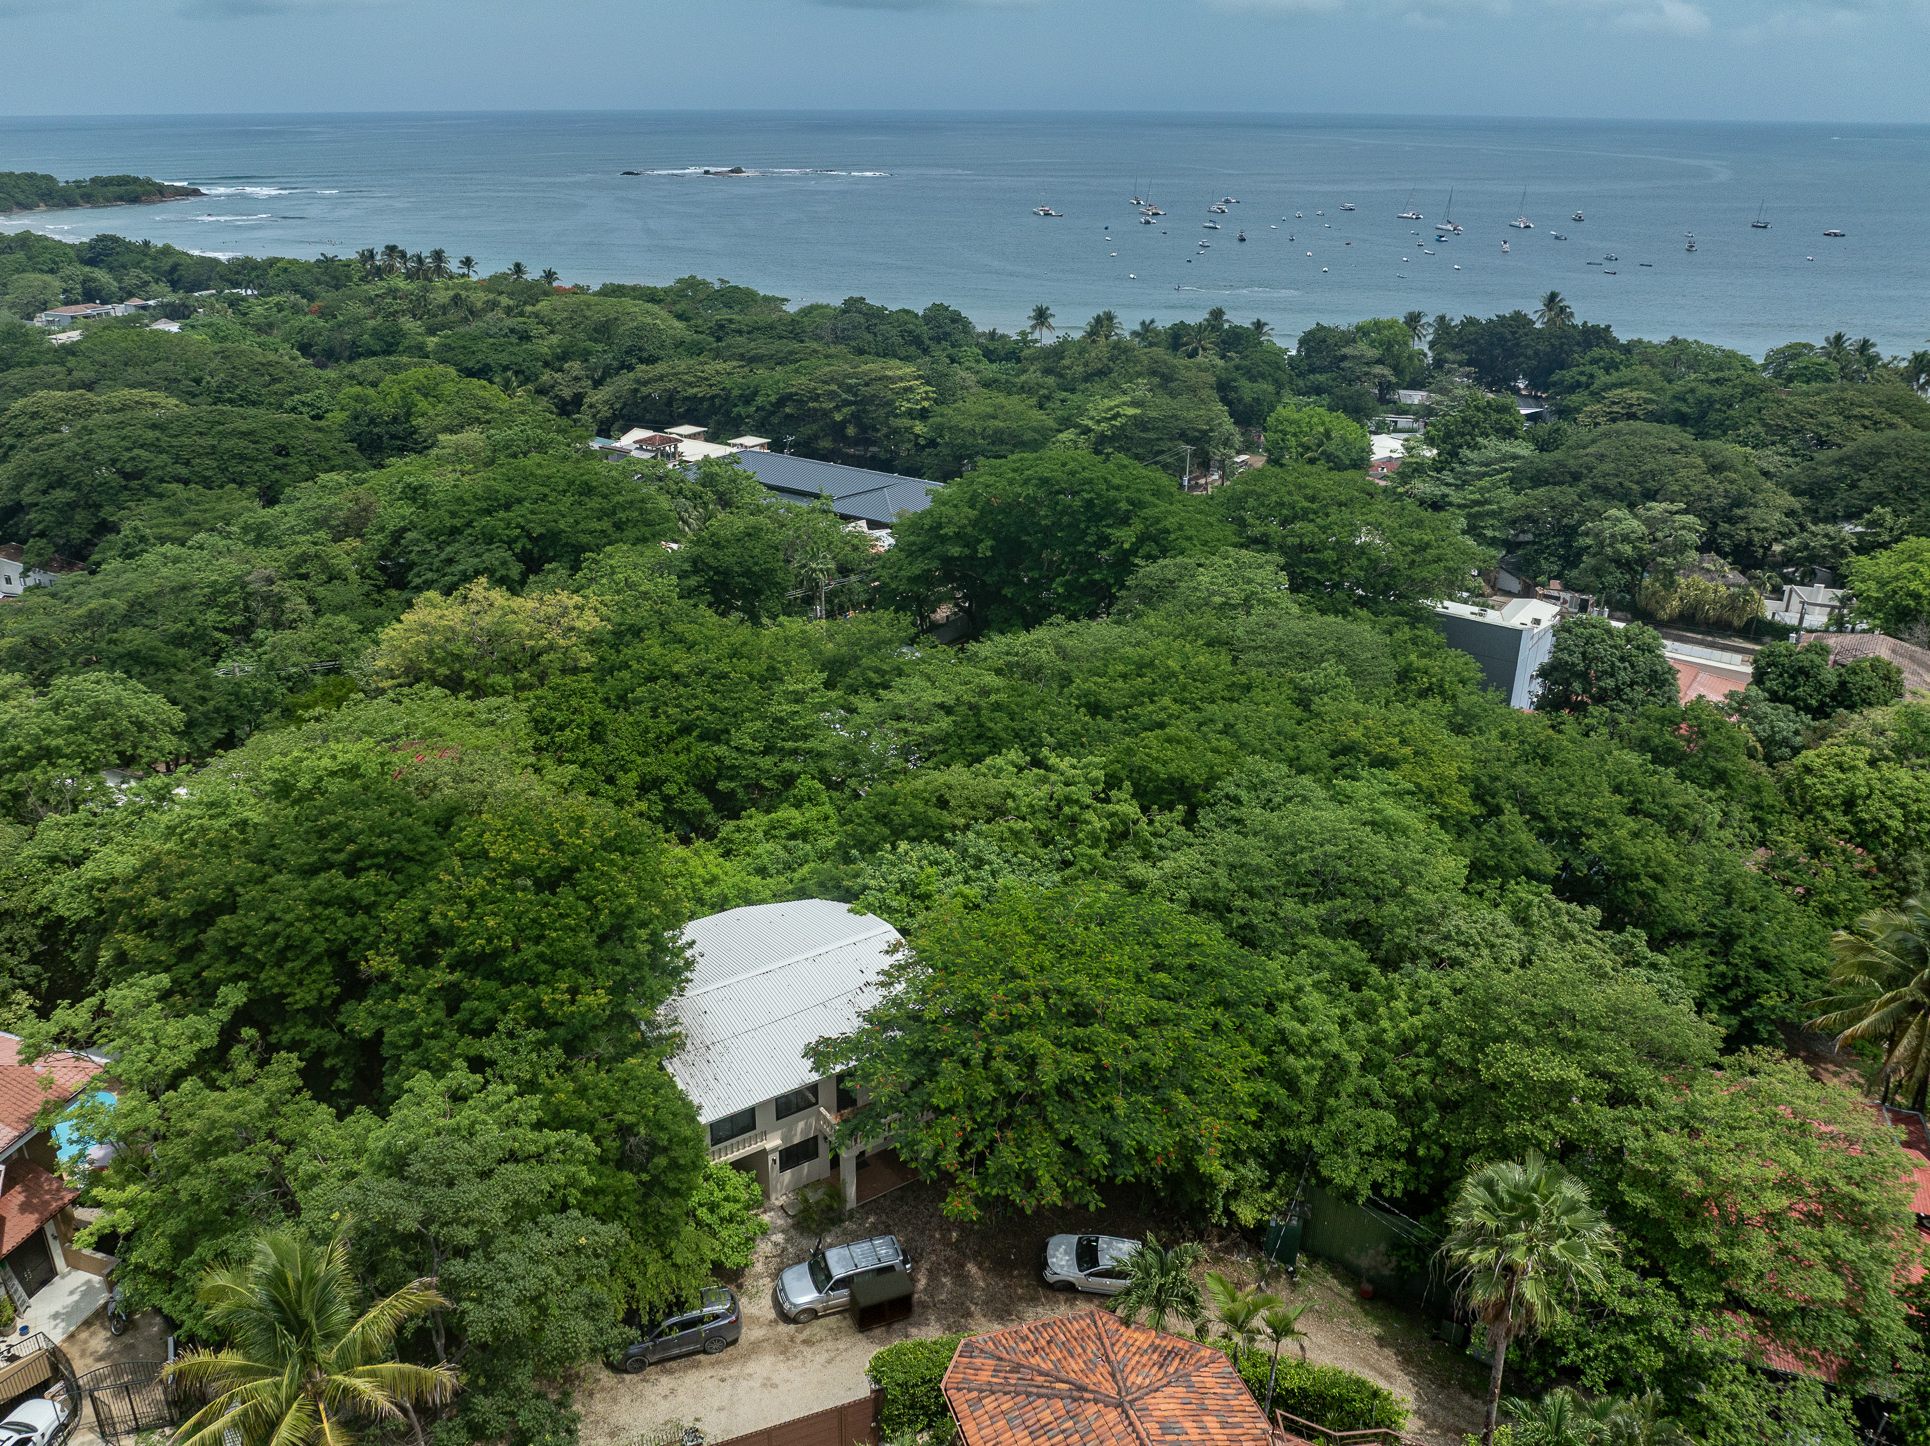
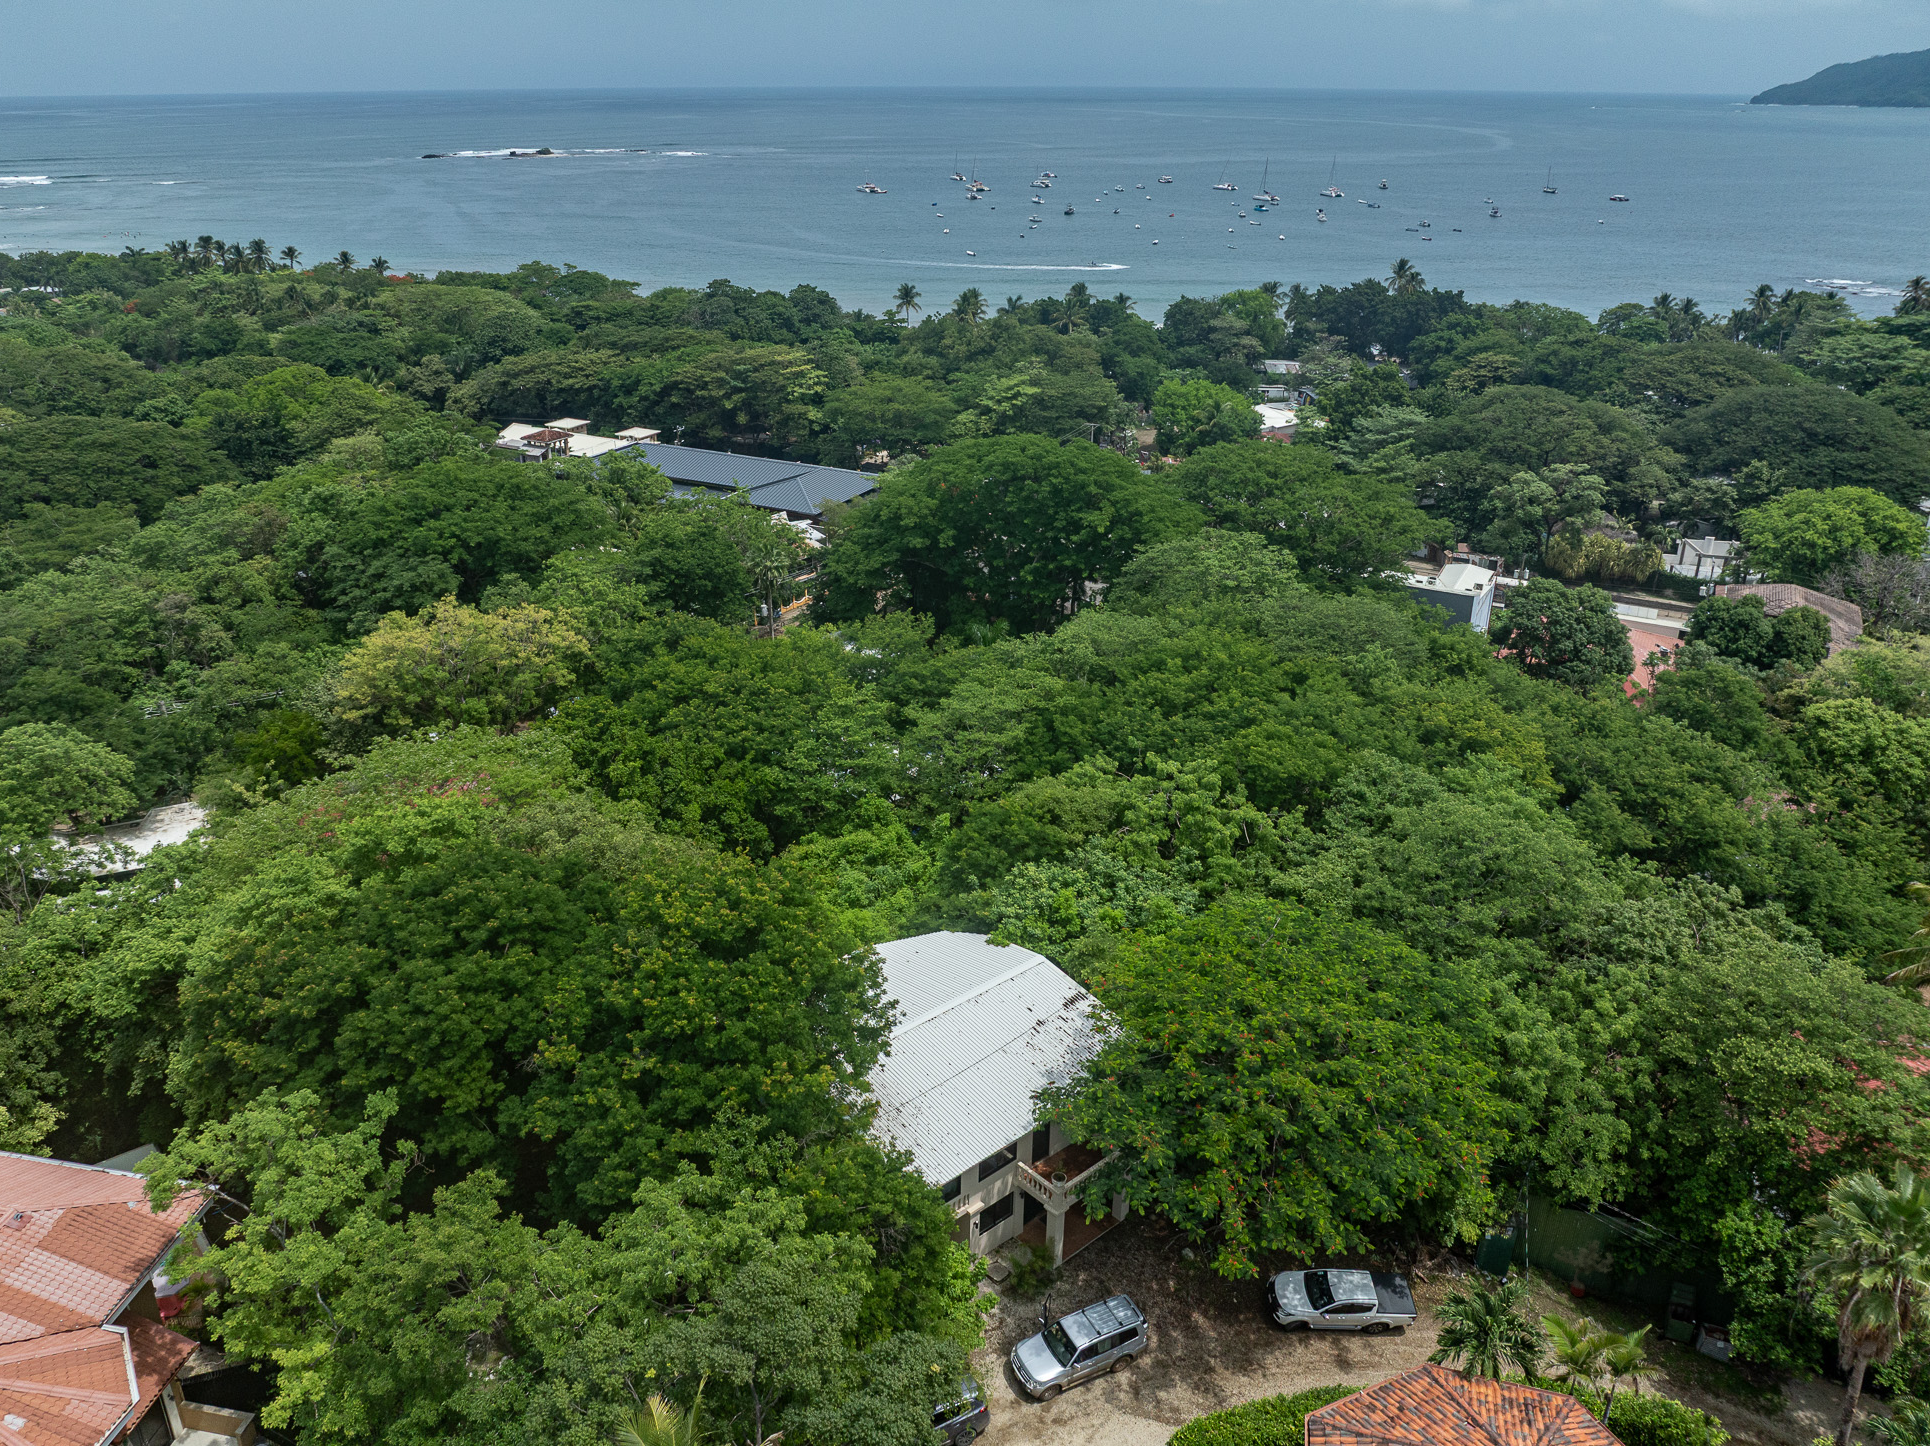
bench: present [848,1269,915,1332] -> none [1090,1330,1163,1406]

